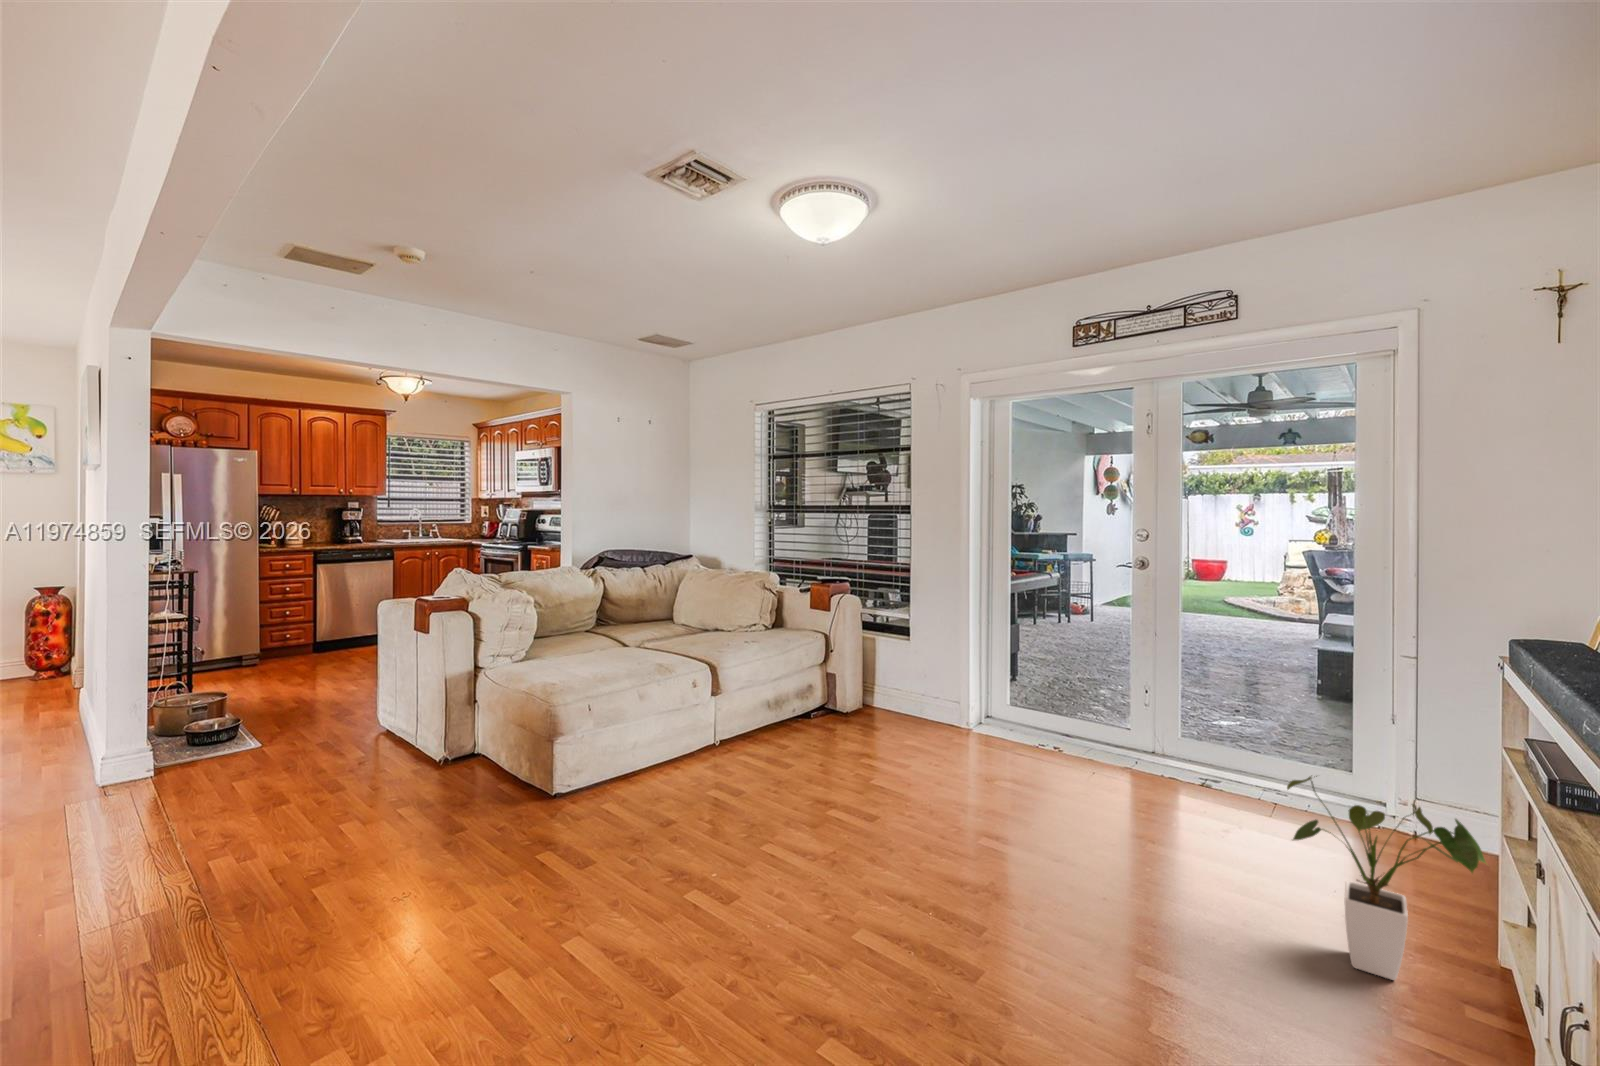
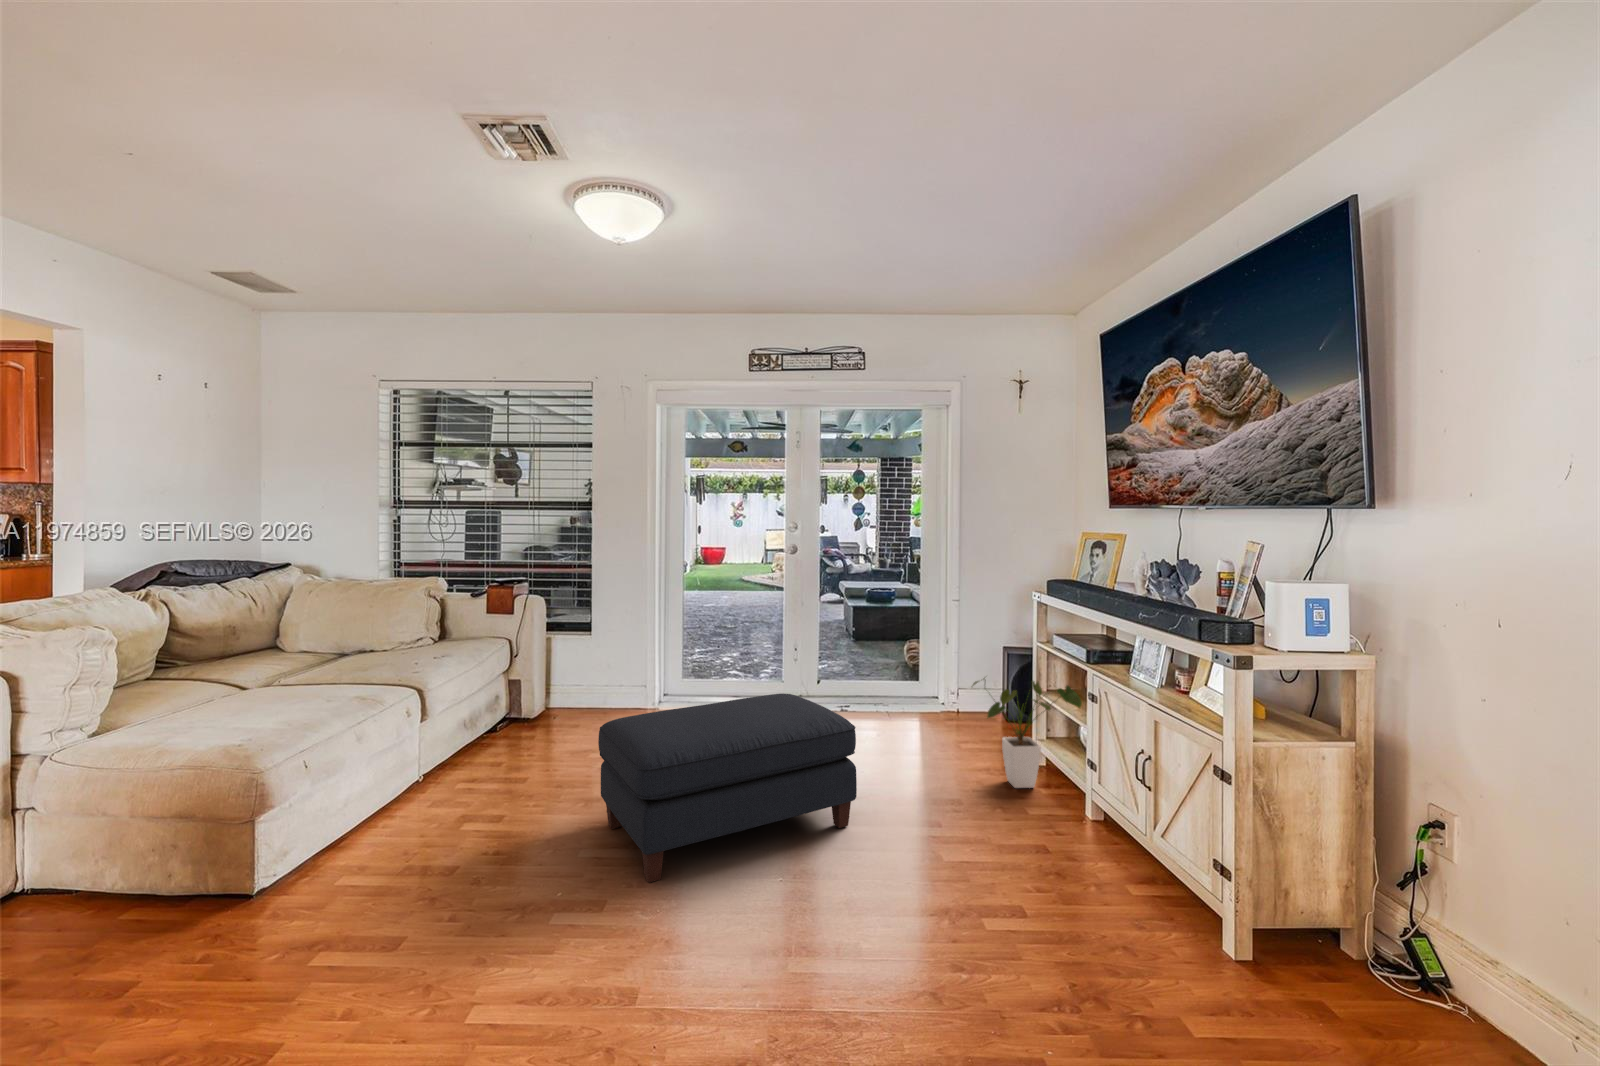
ottoman: none [764,723,1039,916] -> present [598,694,857,883]

